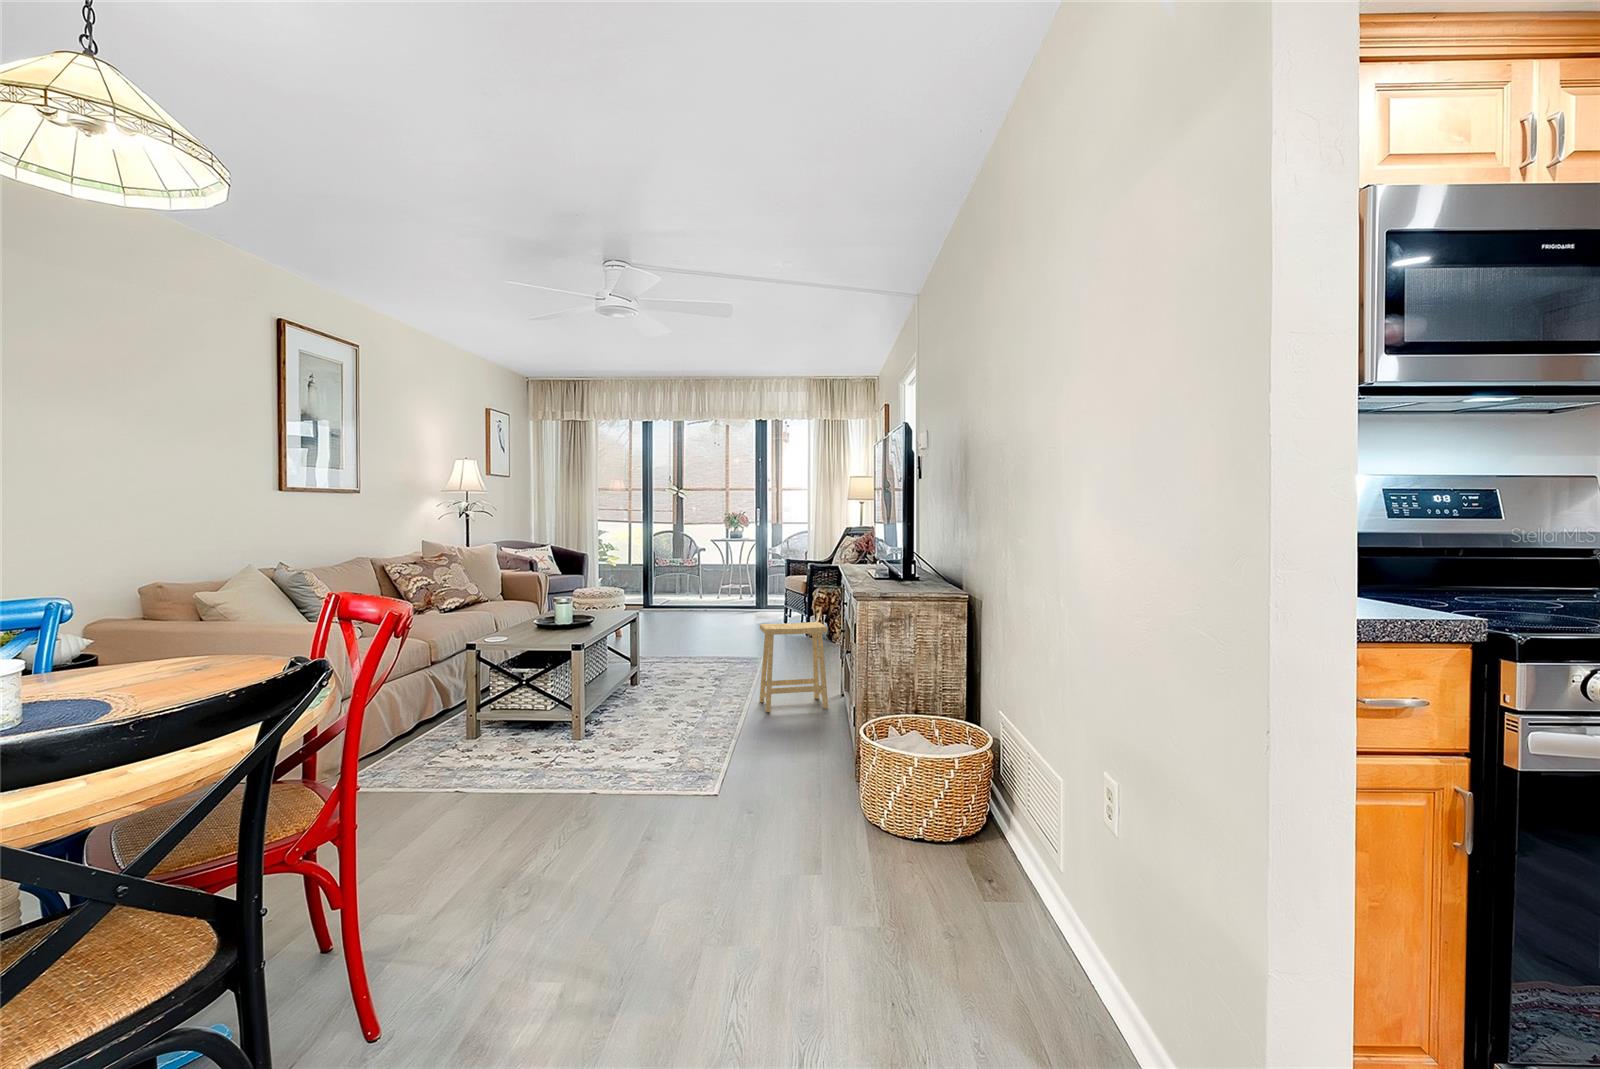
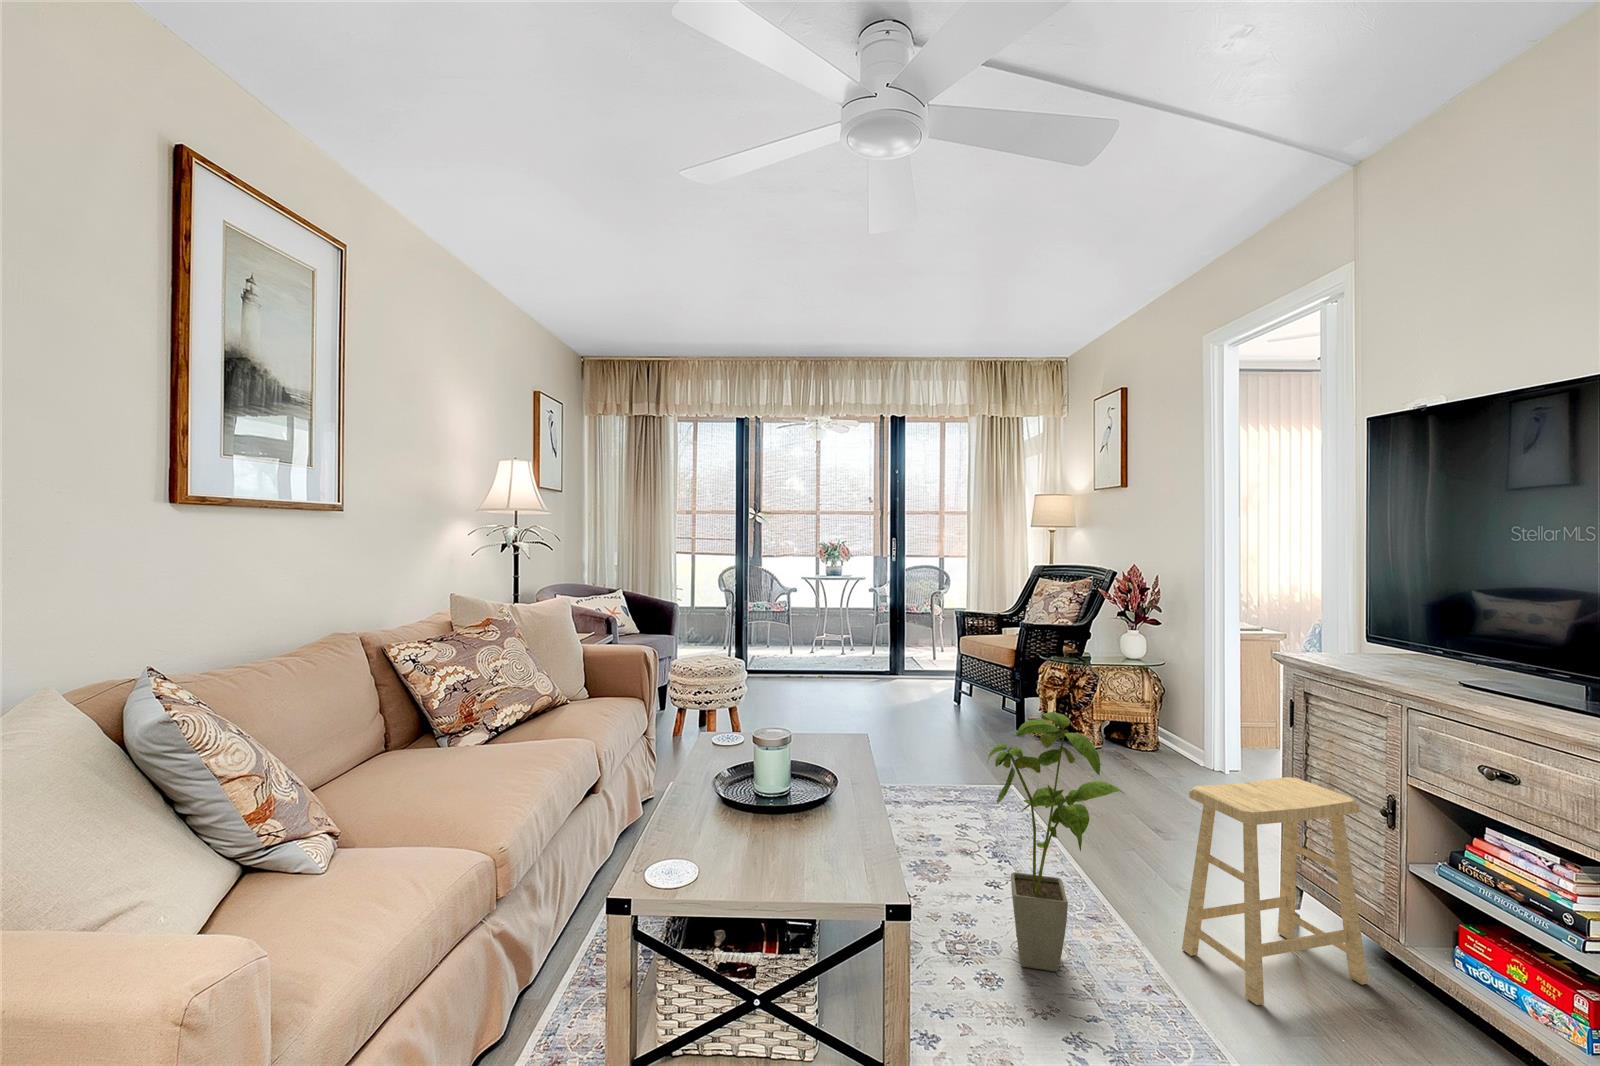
house plant: none [665,588,729,705] -> present [988,712,1125,972]

